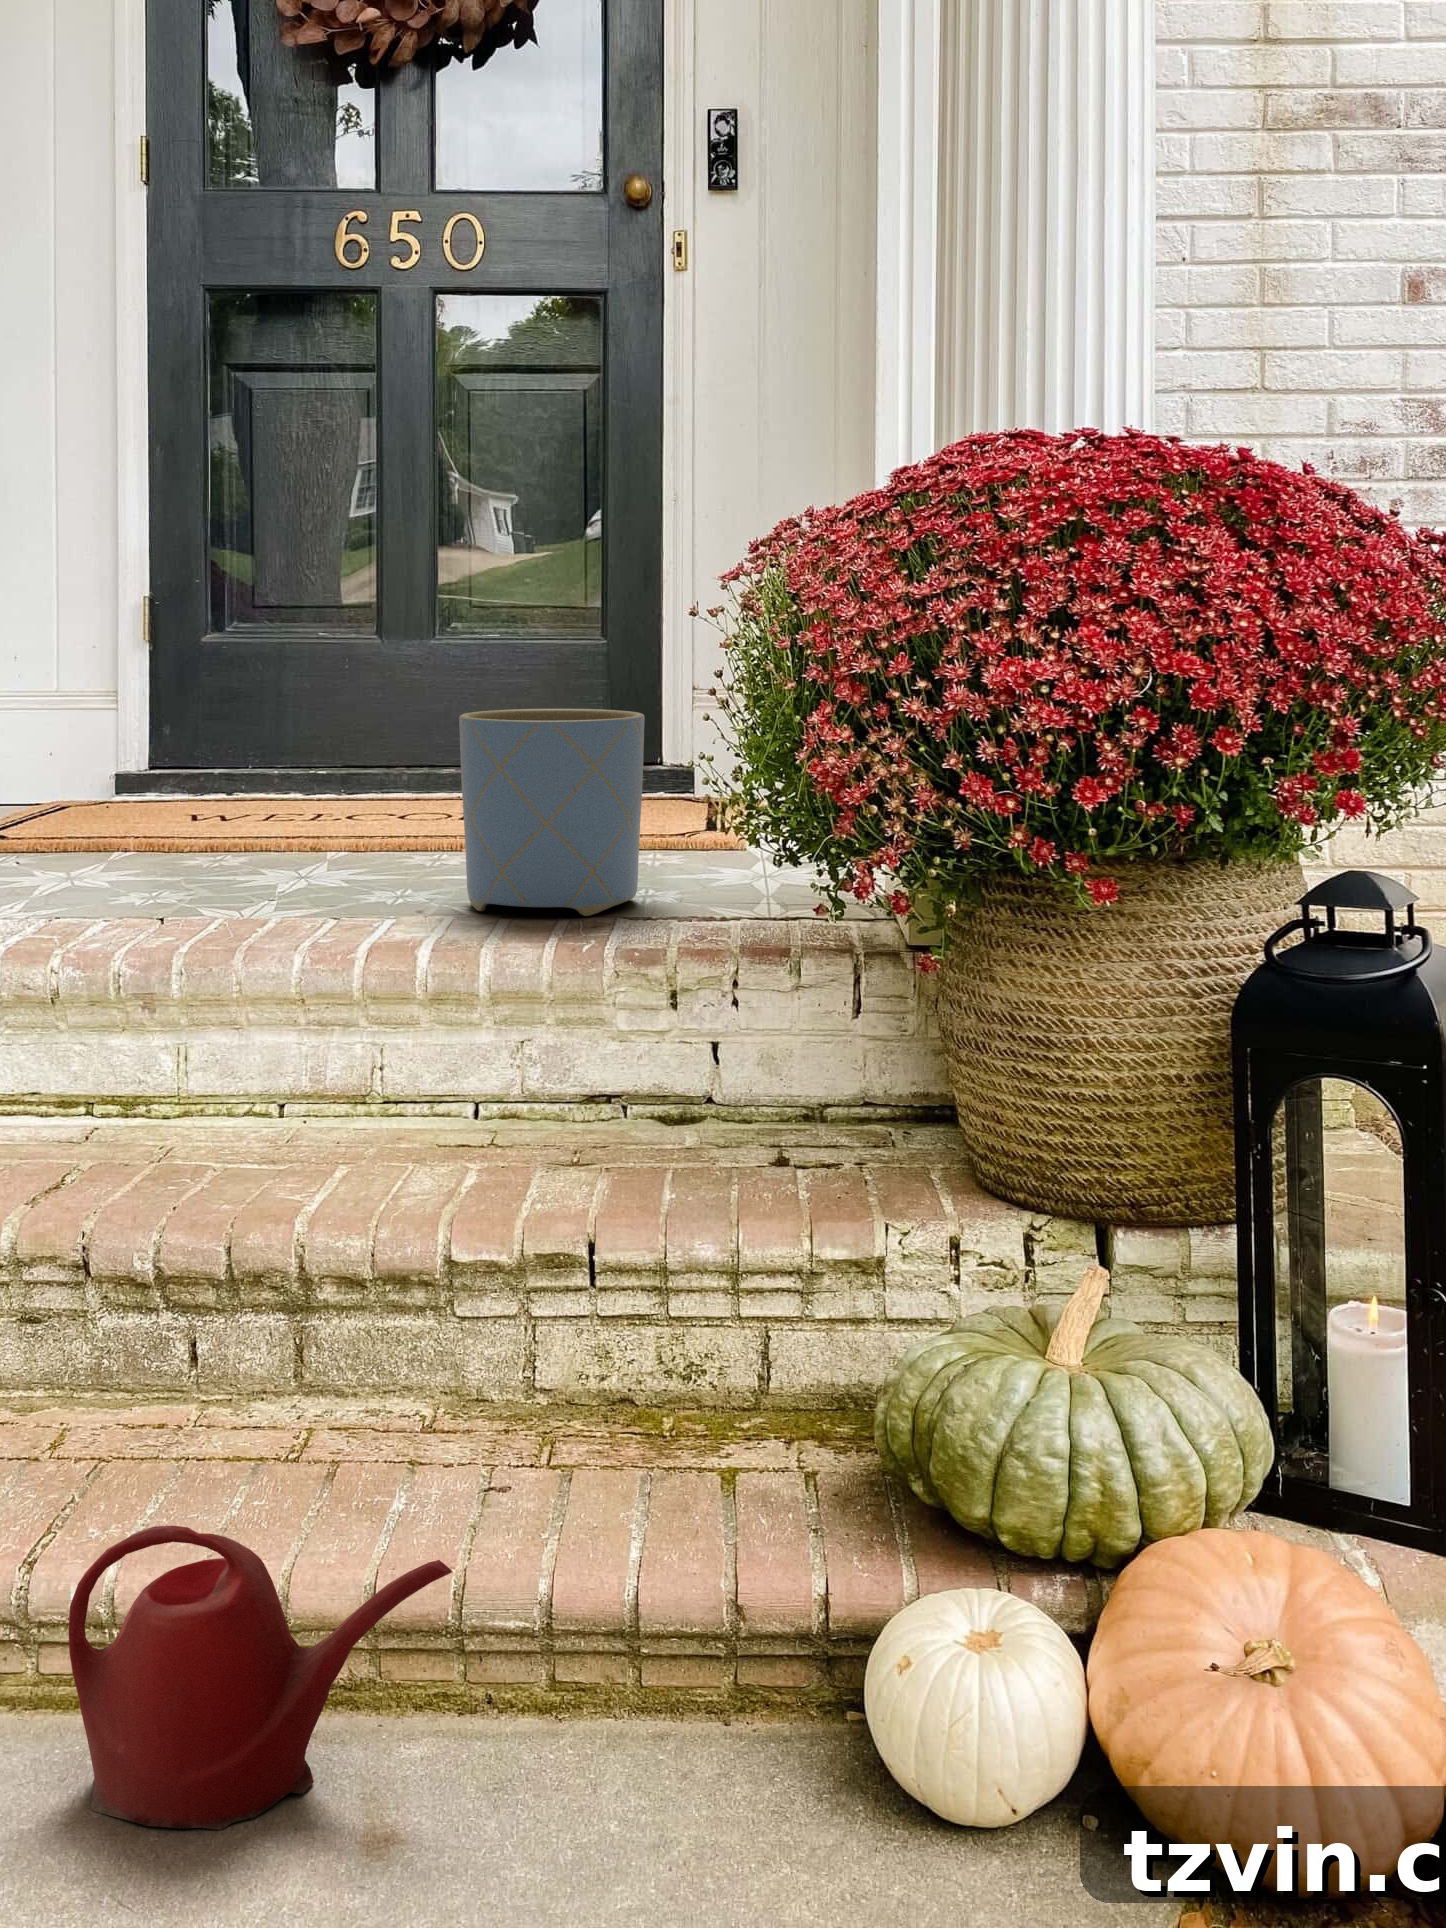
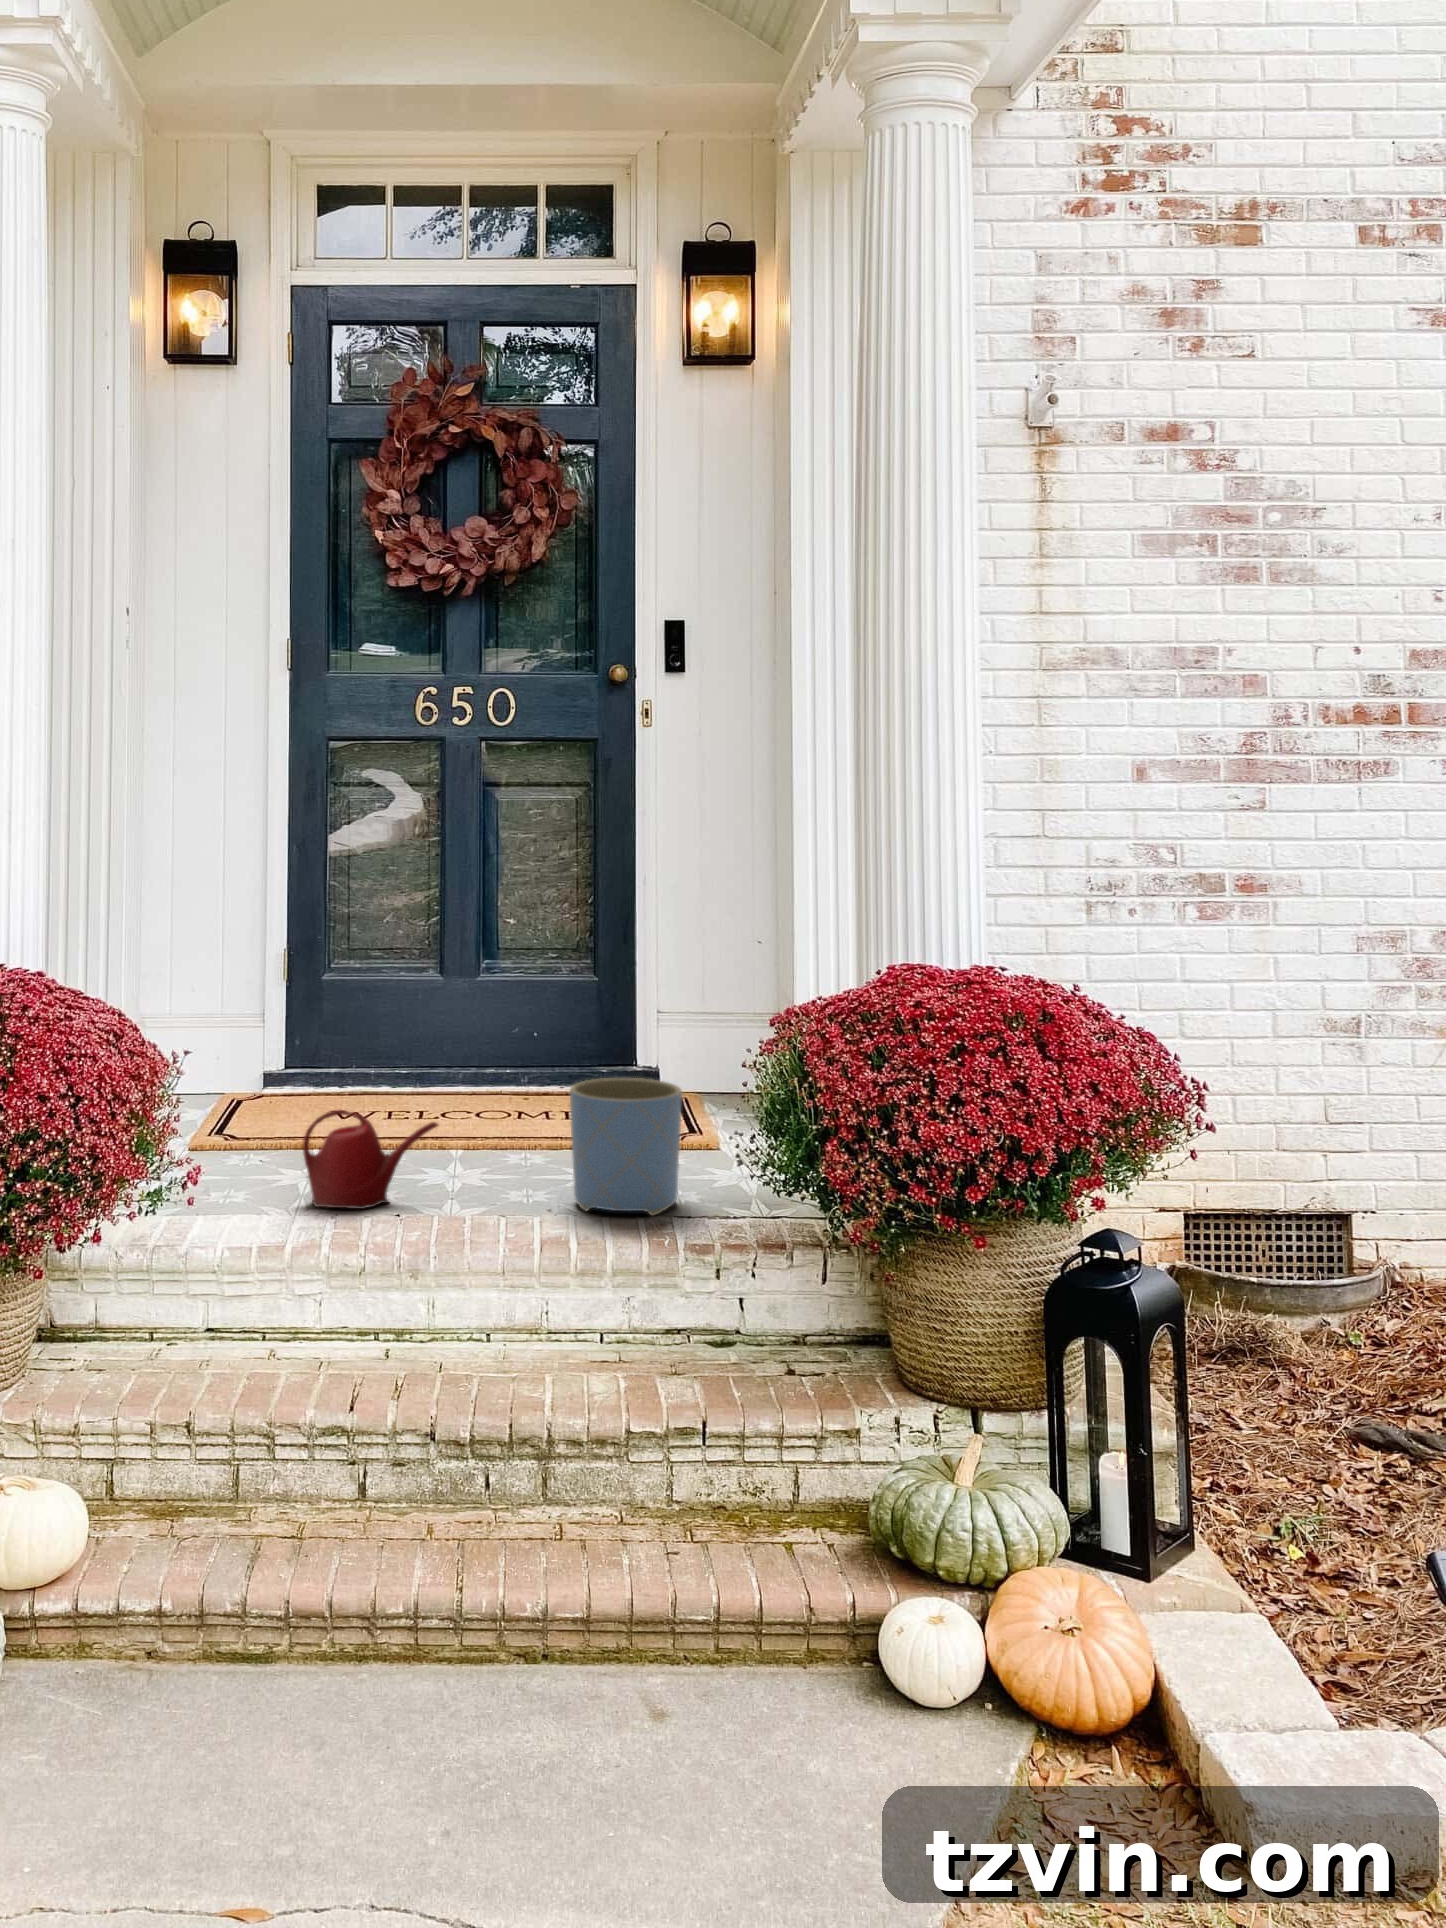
watering can: present [69,1526,452,1830] -> present [303,1110,438,1209]

